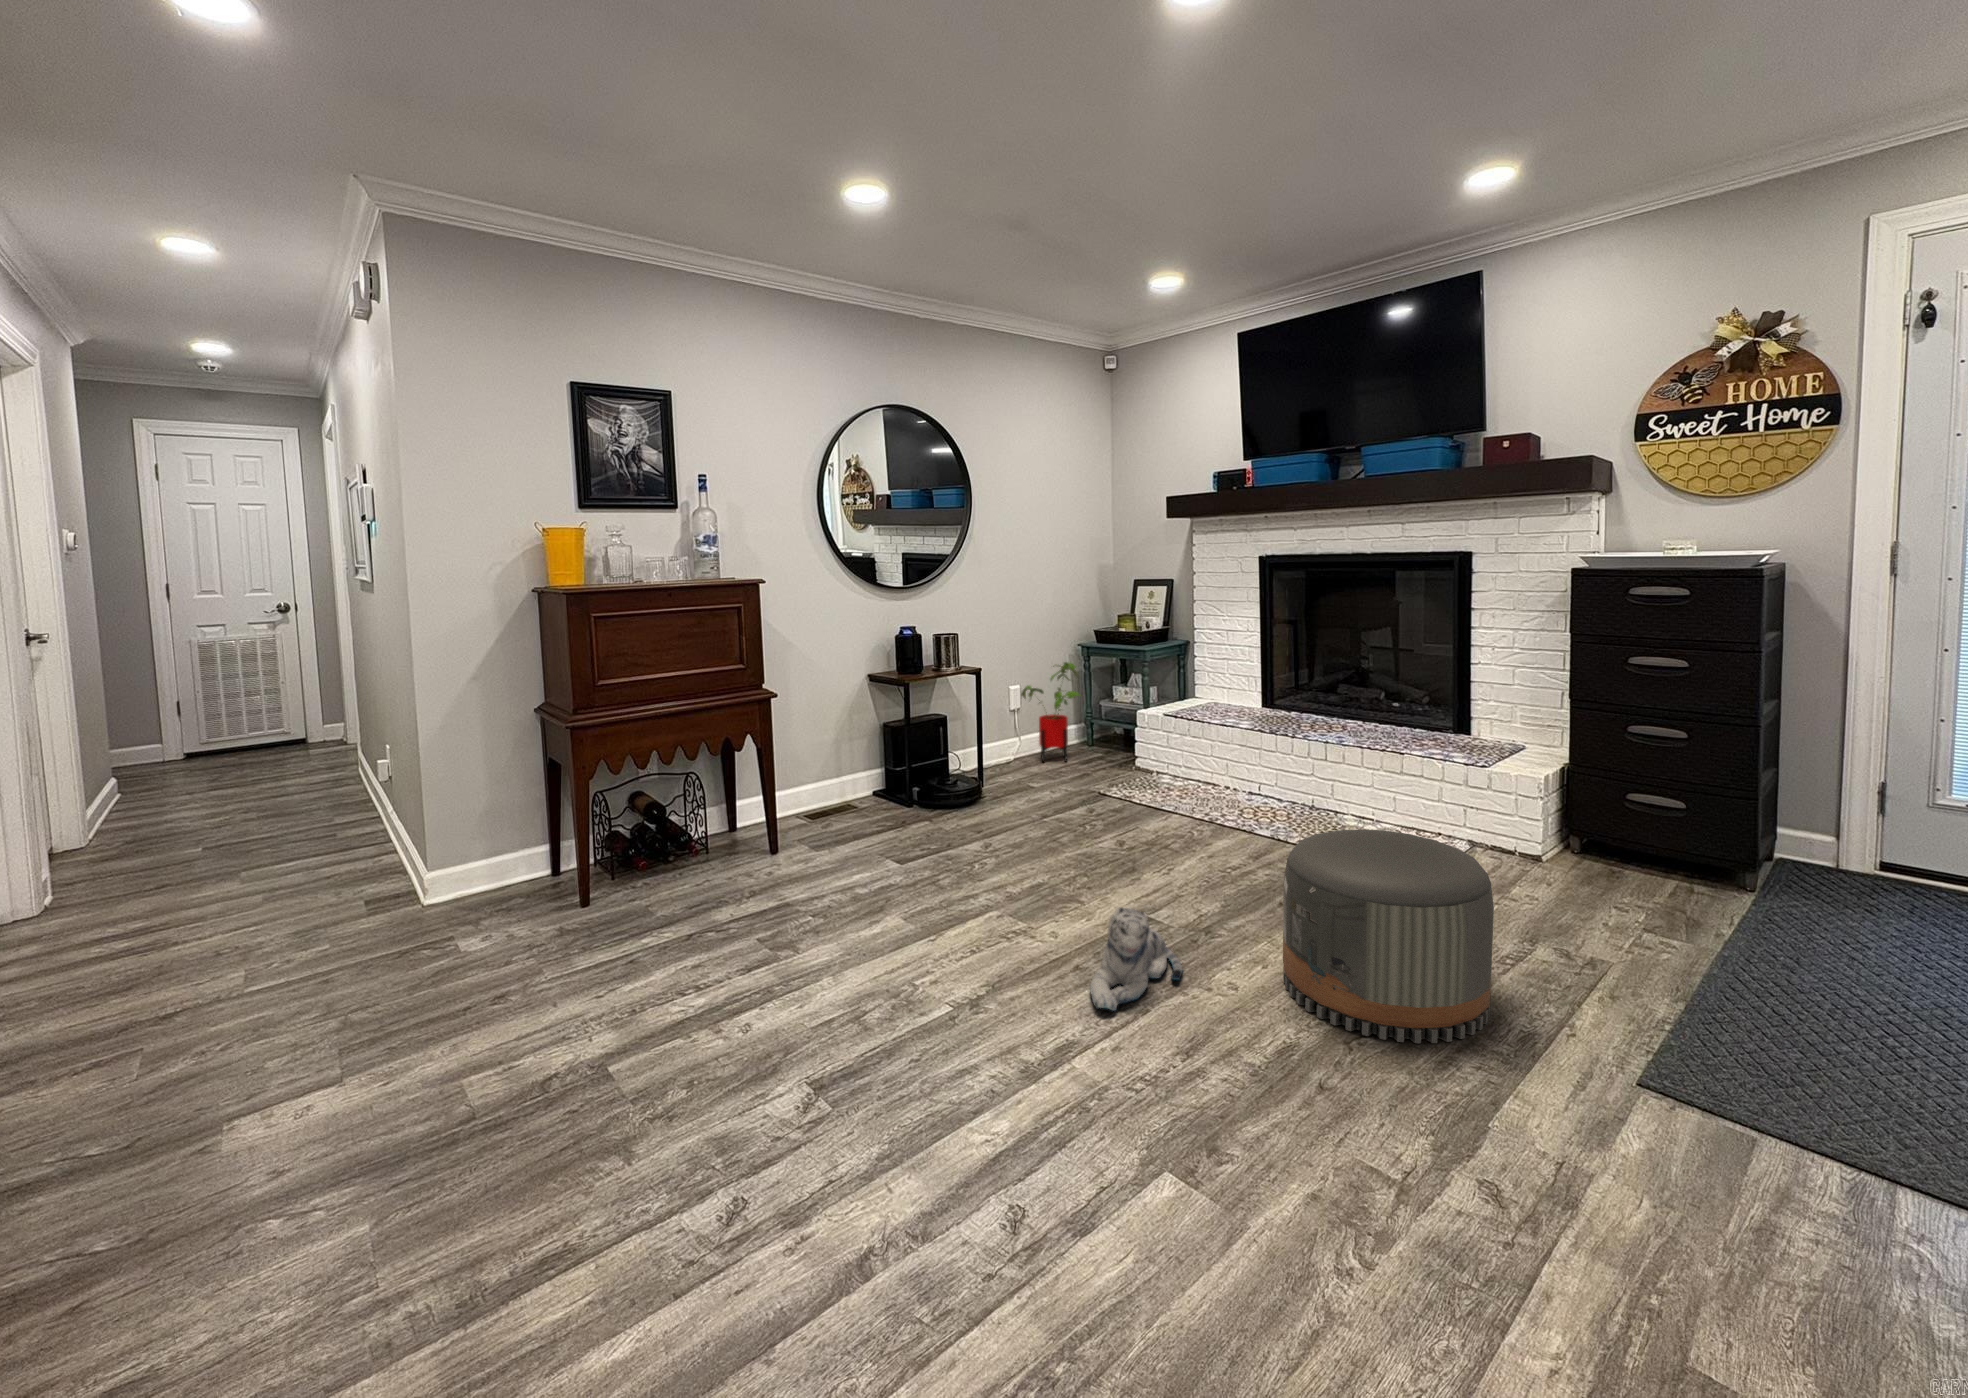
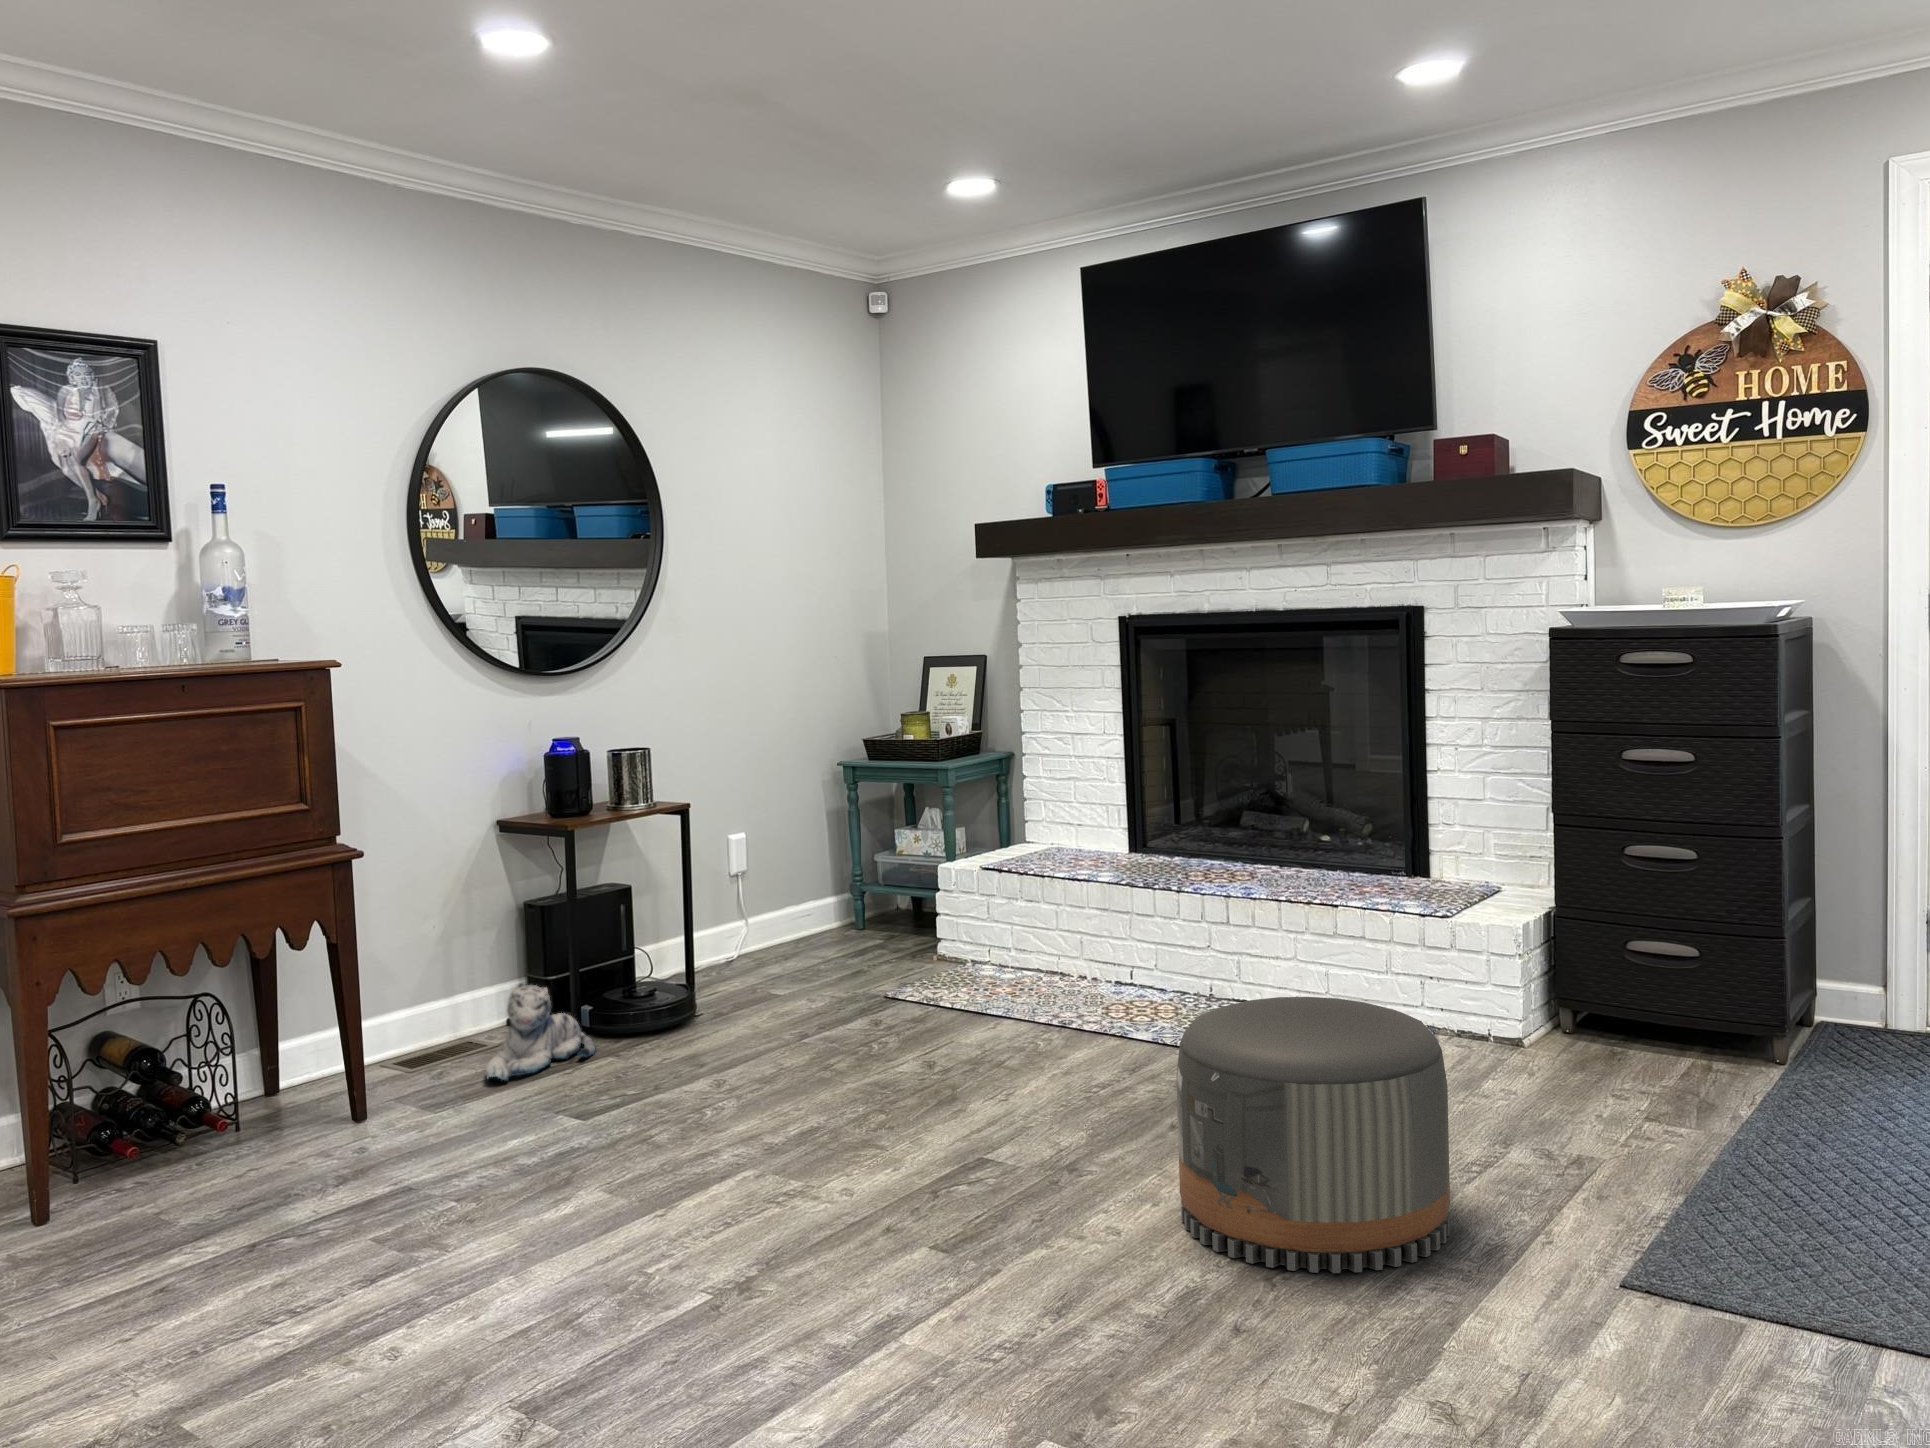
house plant: present [1021,662,1080,762] -> none [744,789,847,959]
plush toy: present [1090,907,1183,1011] -> present [486,983,595,1080]

